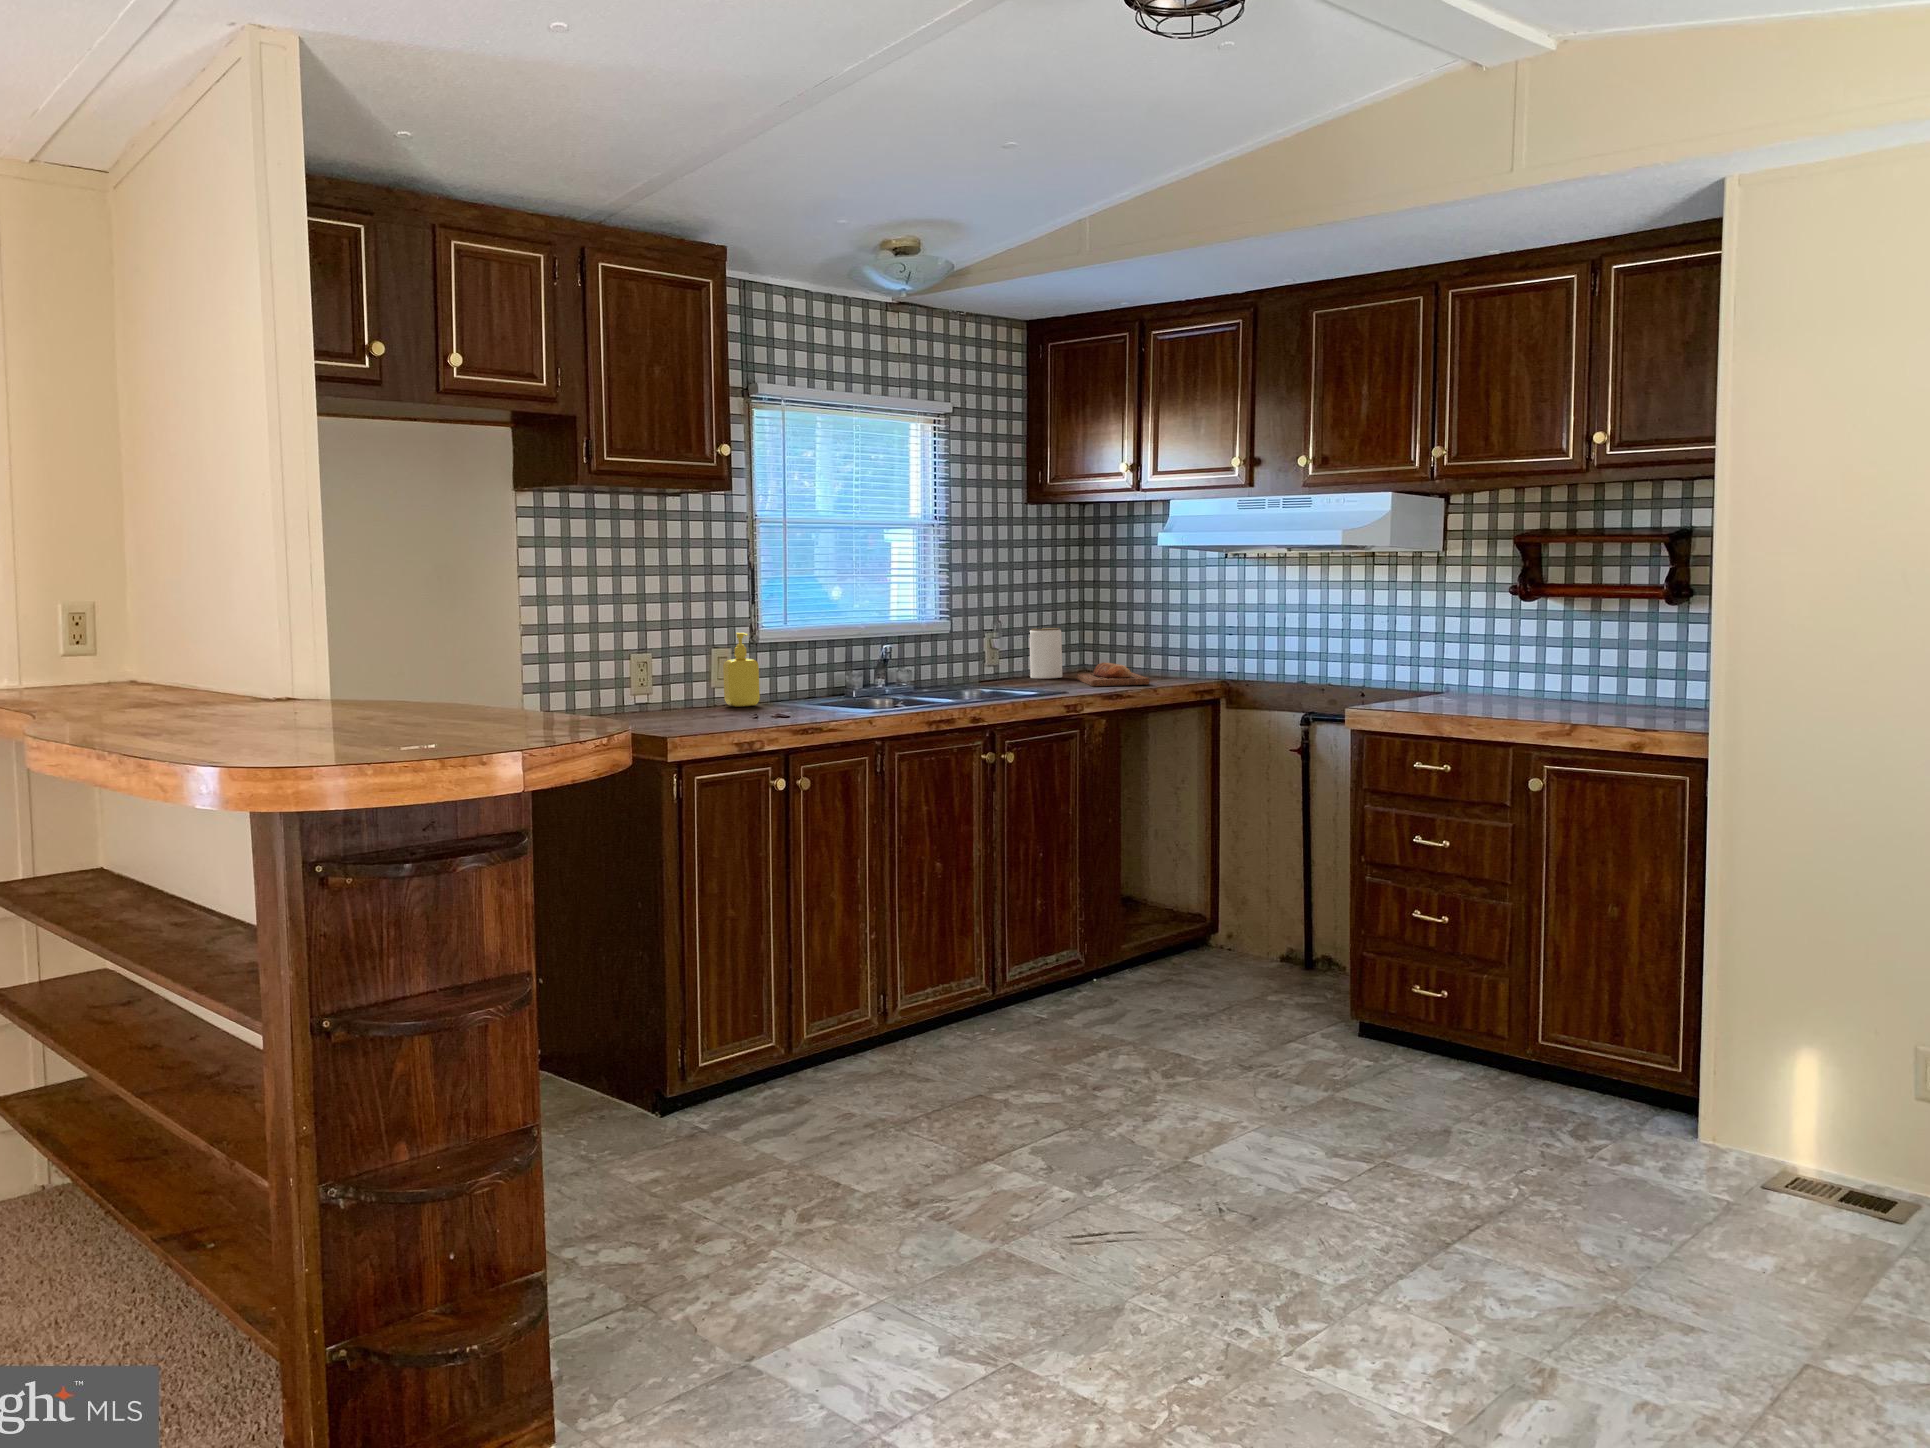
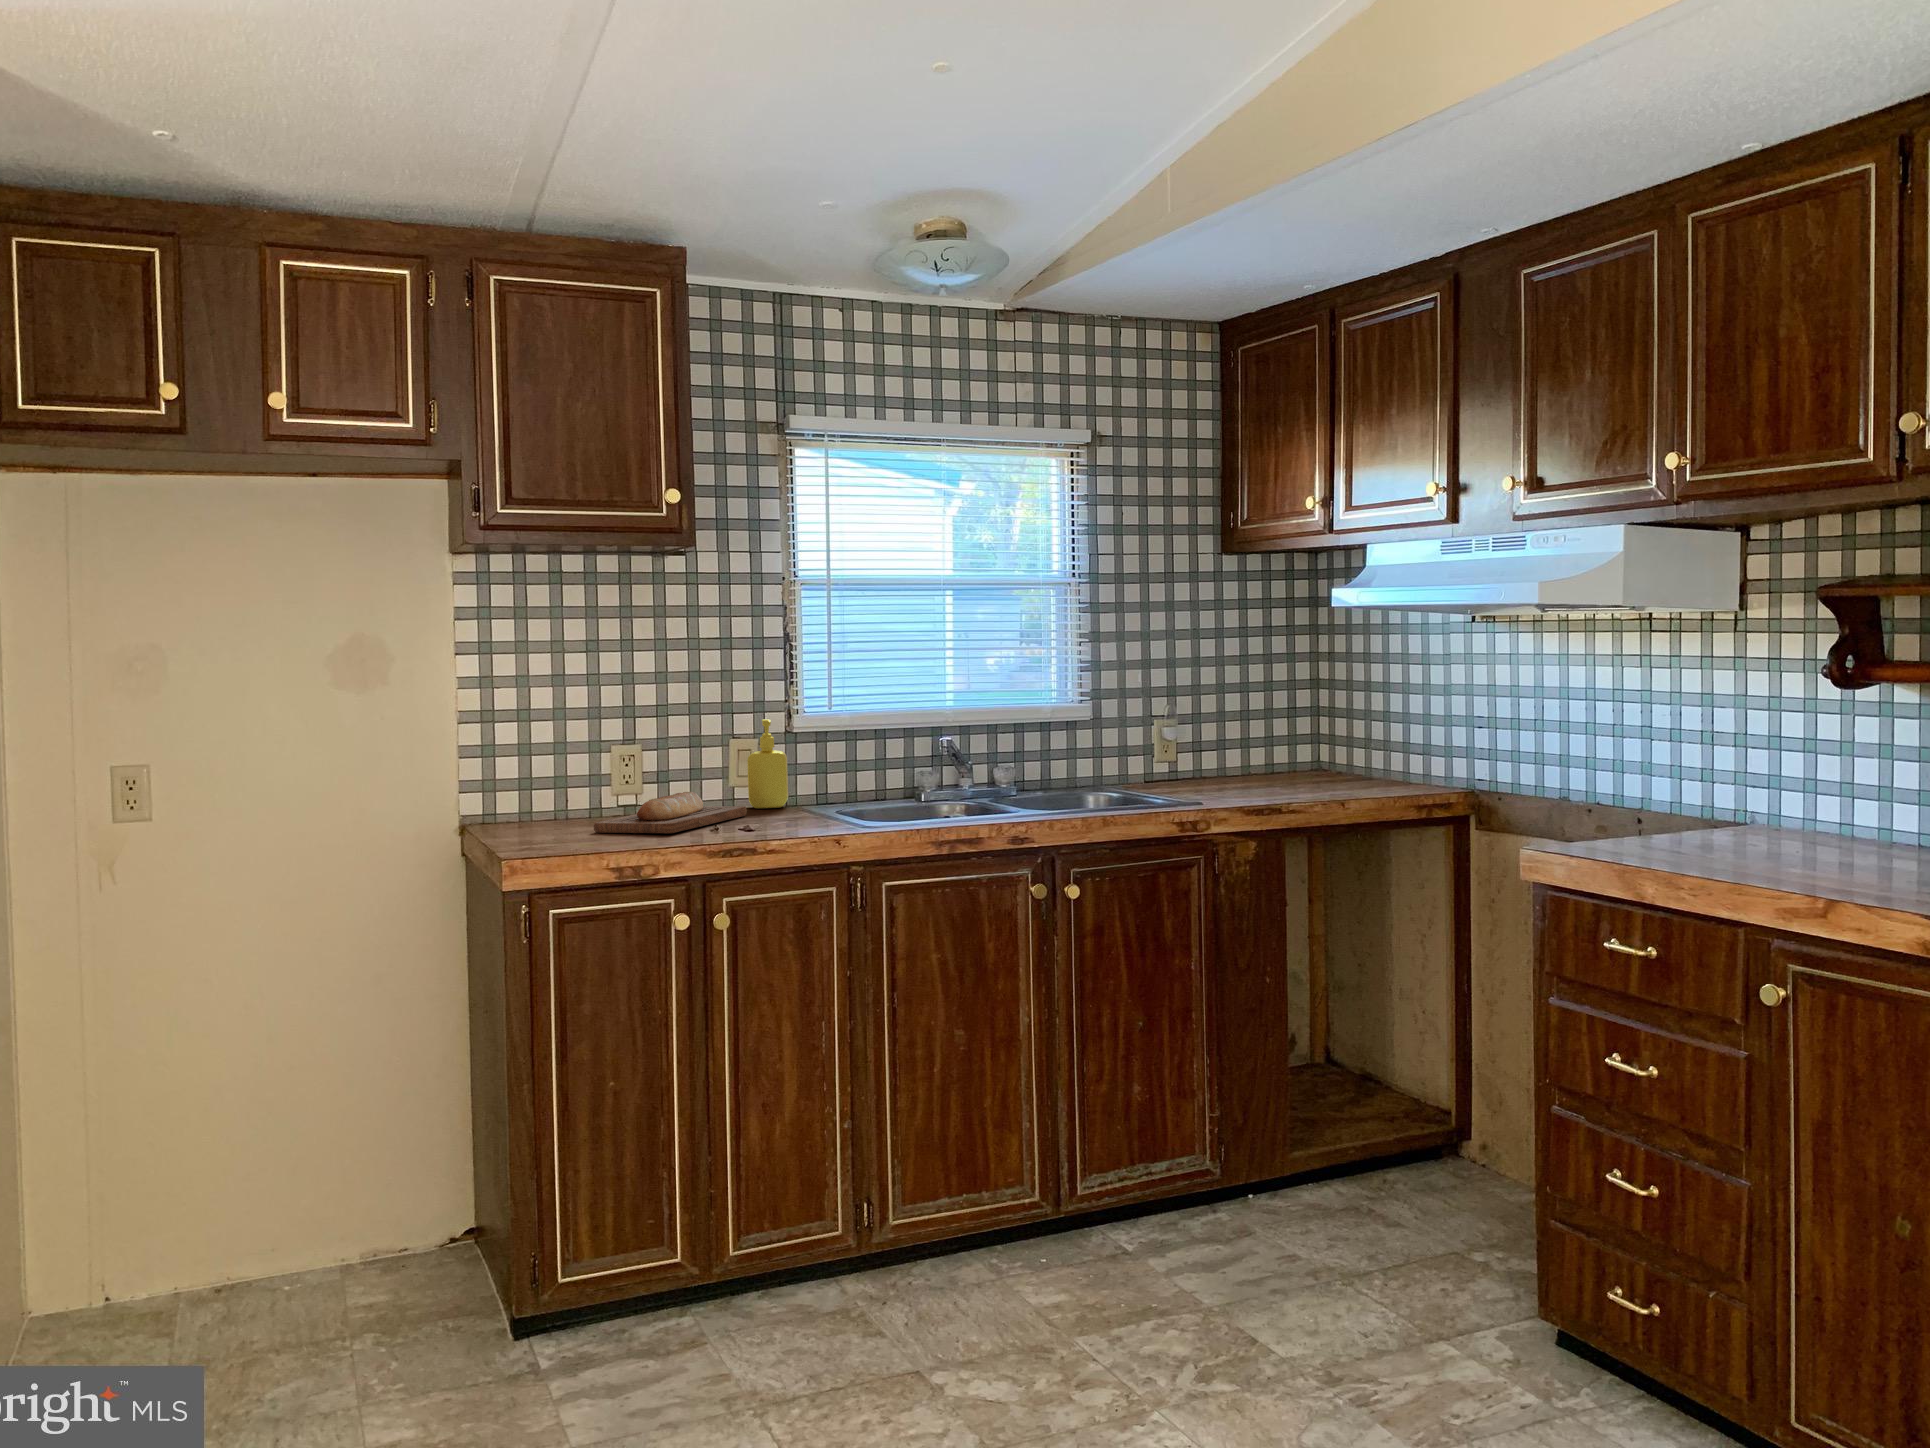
jar: present [1029,628,1062,679] -> none [1227,713,1270,778]
bread loaf: present [1077,663,1150,686] -> present [594,792,747,833]

